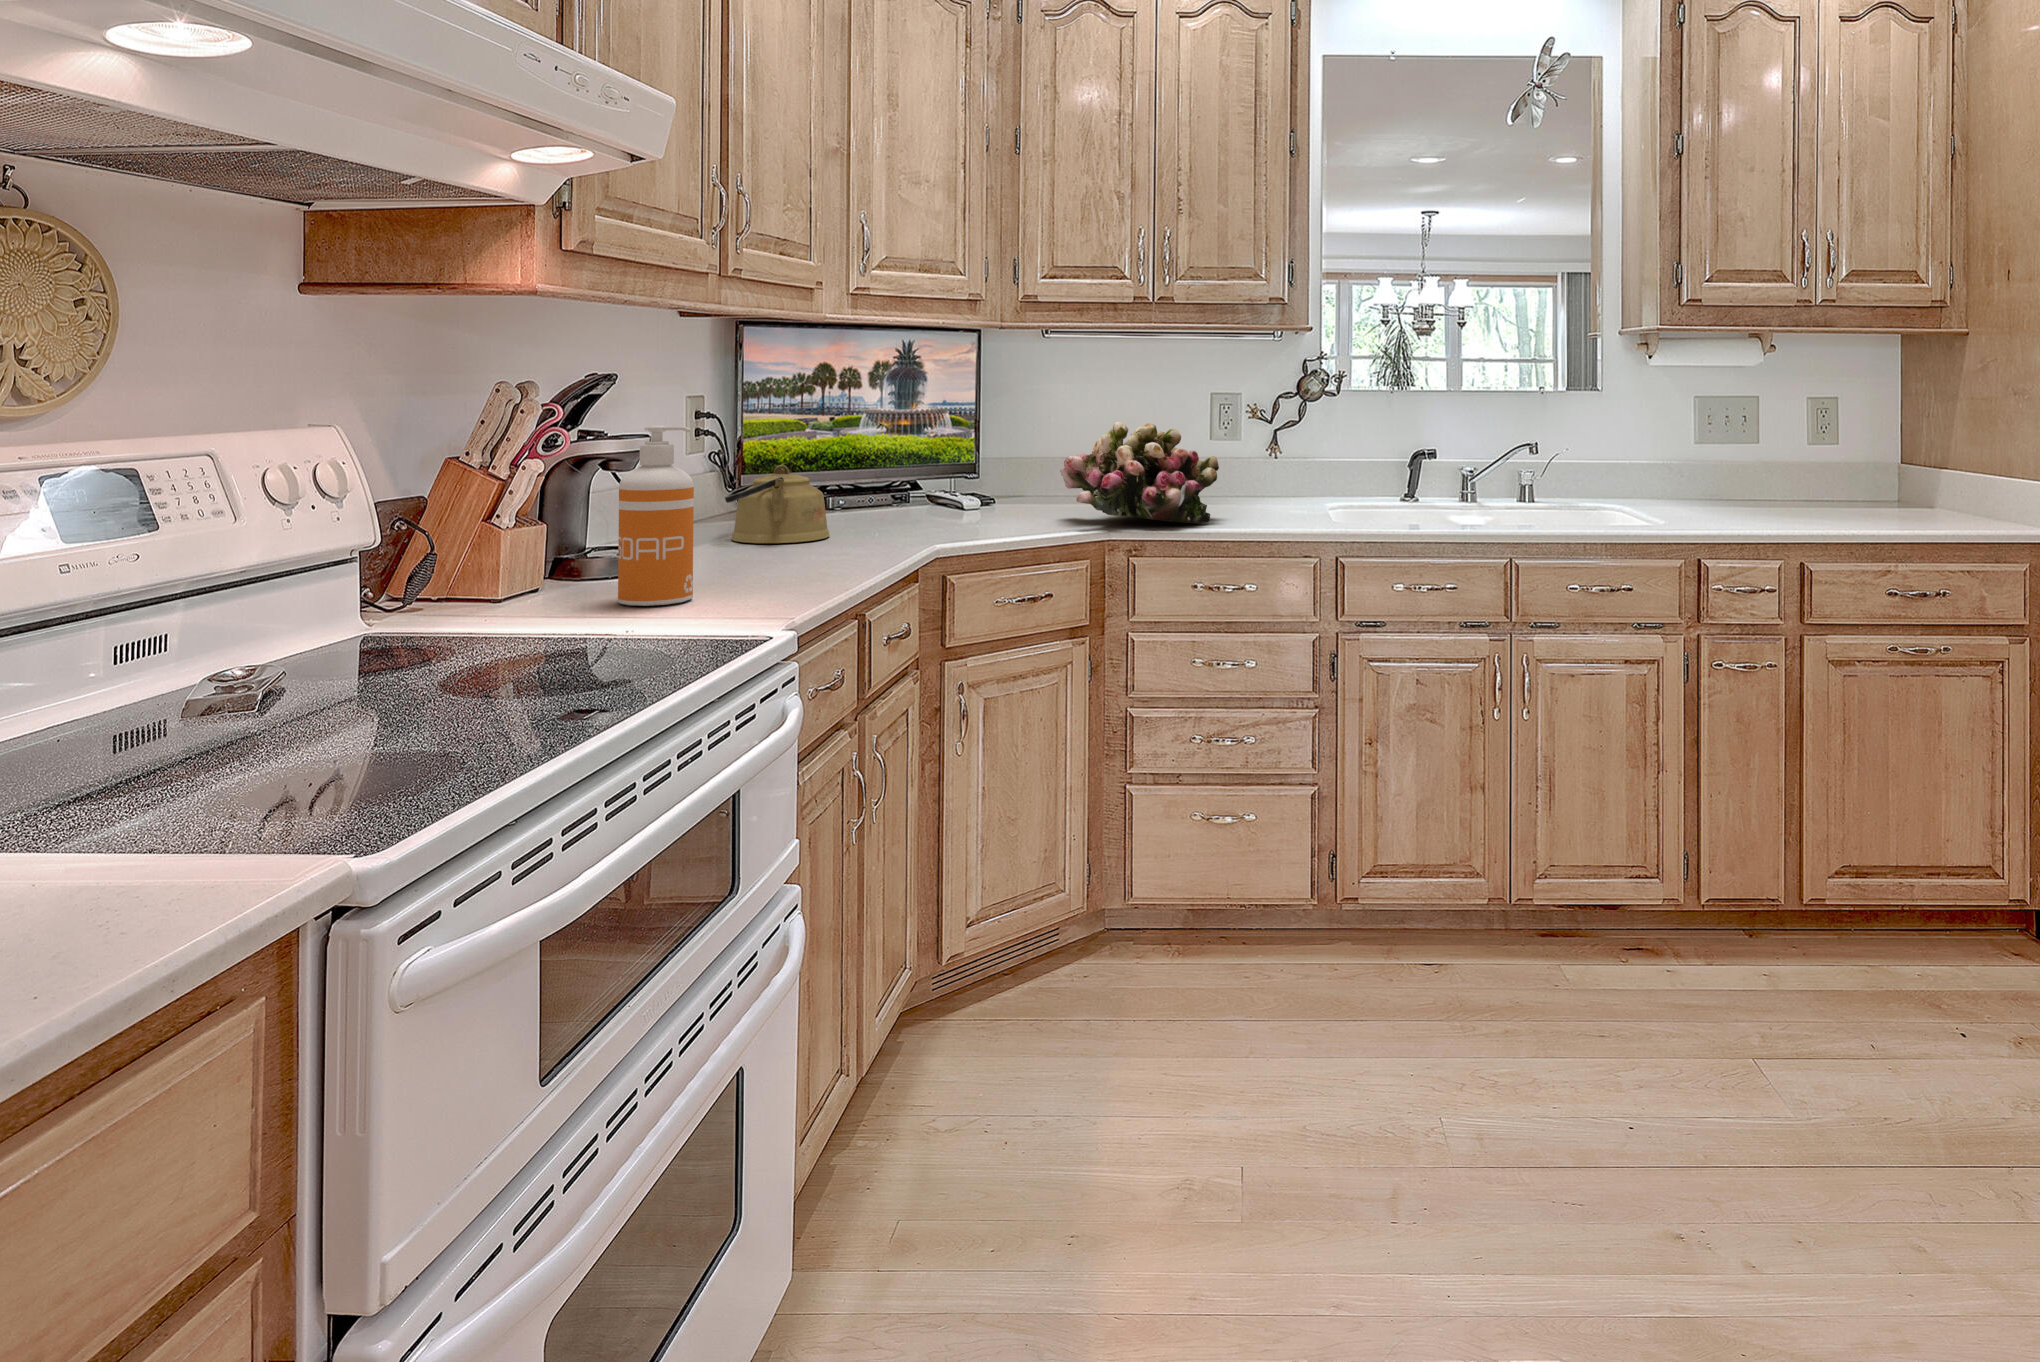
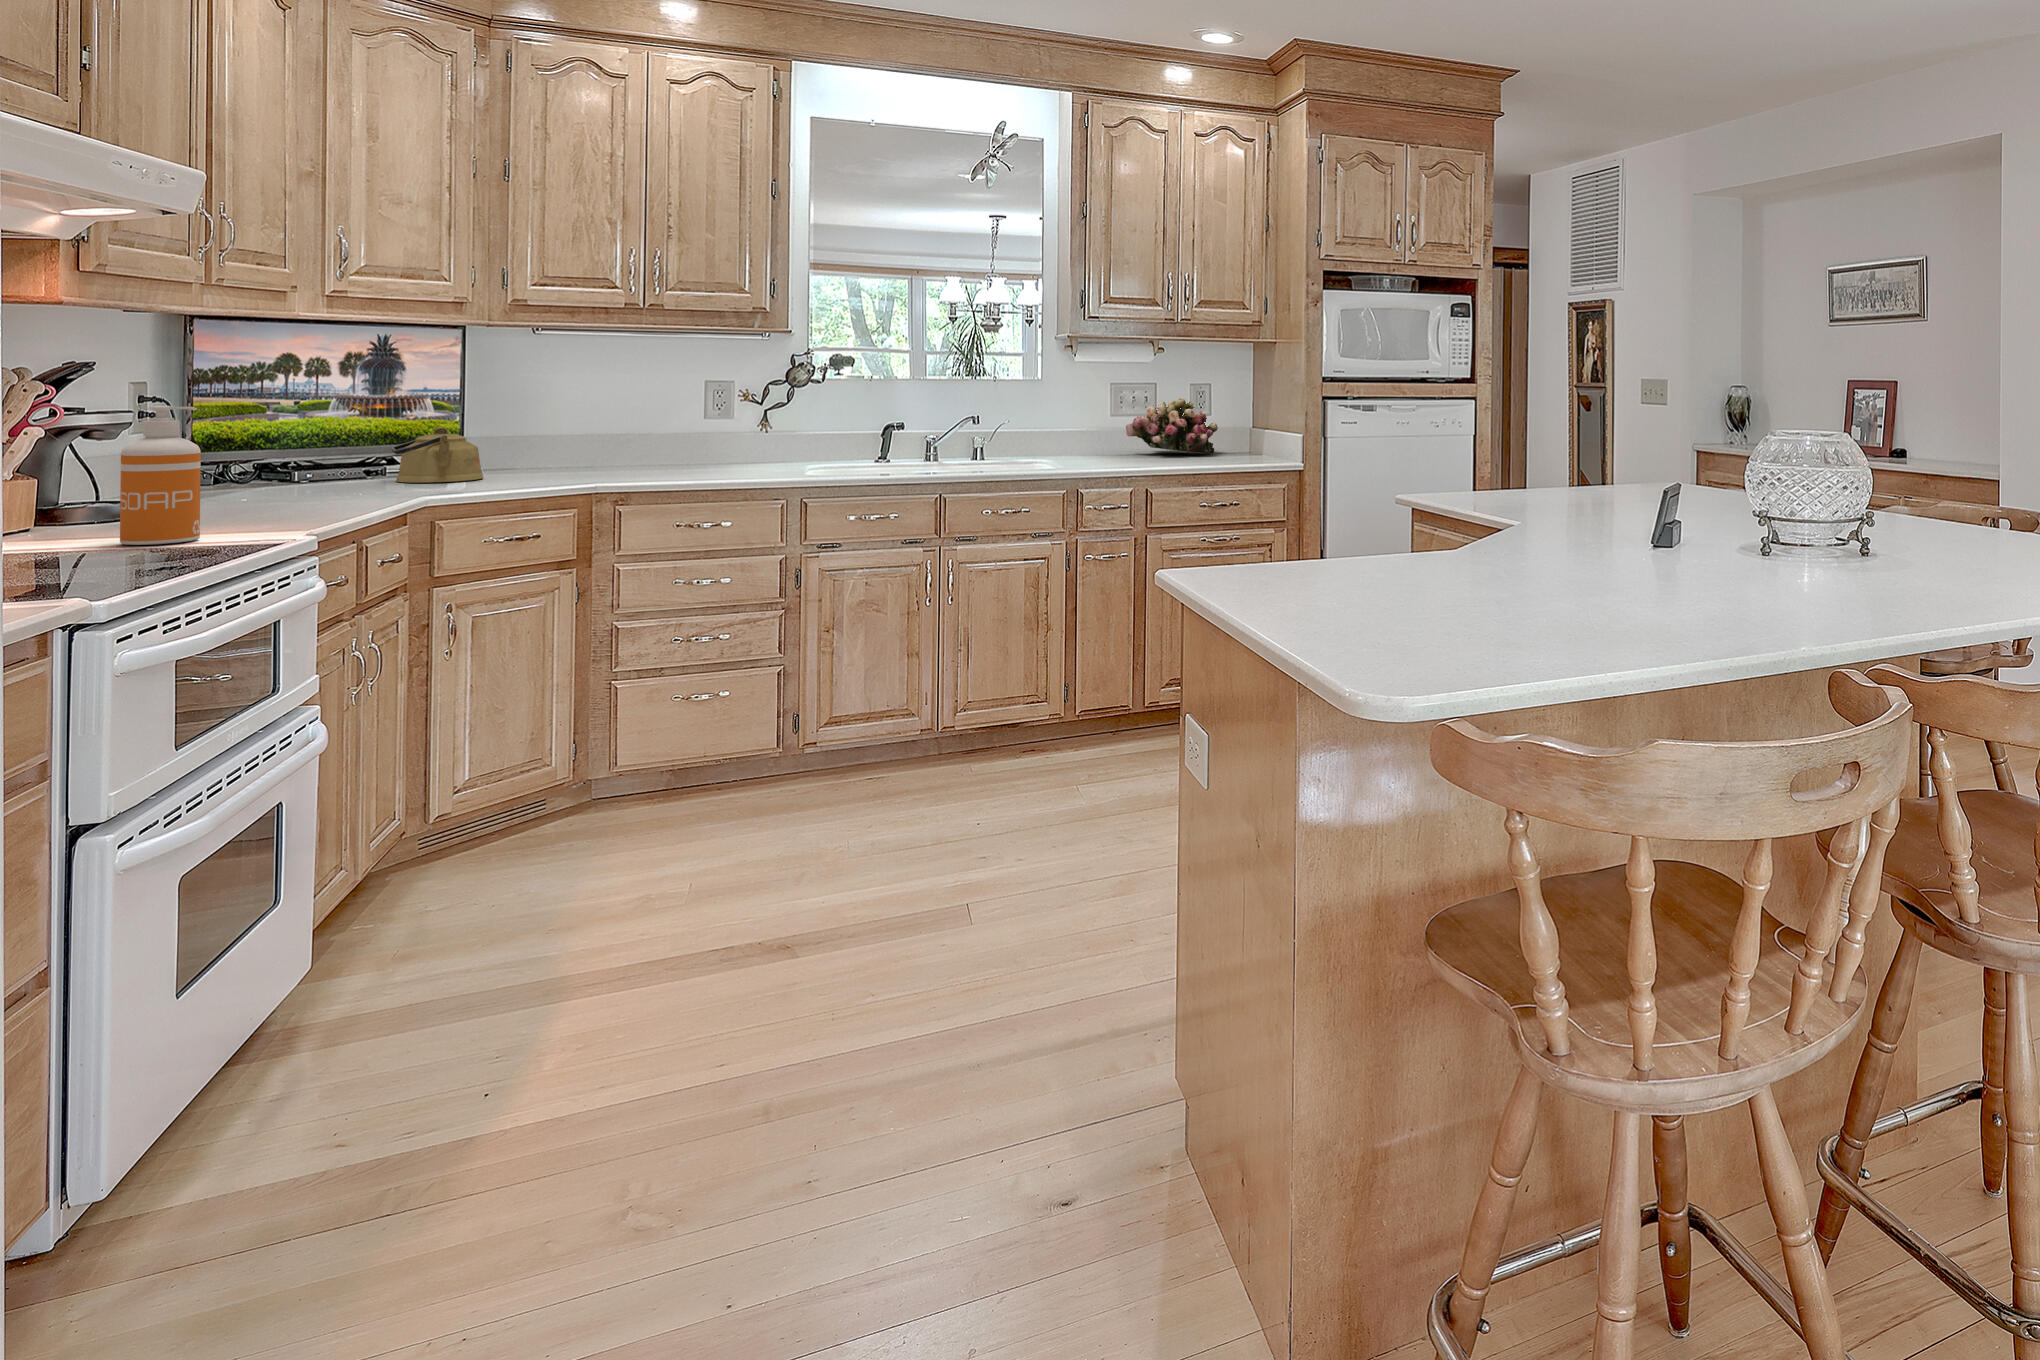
flower arrangement: present [1060,422,1219,523] -> present [1126,398,1218,454]
kettle: present [725,465,830,543] -> present [391,427,483,483]

